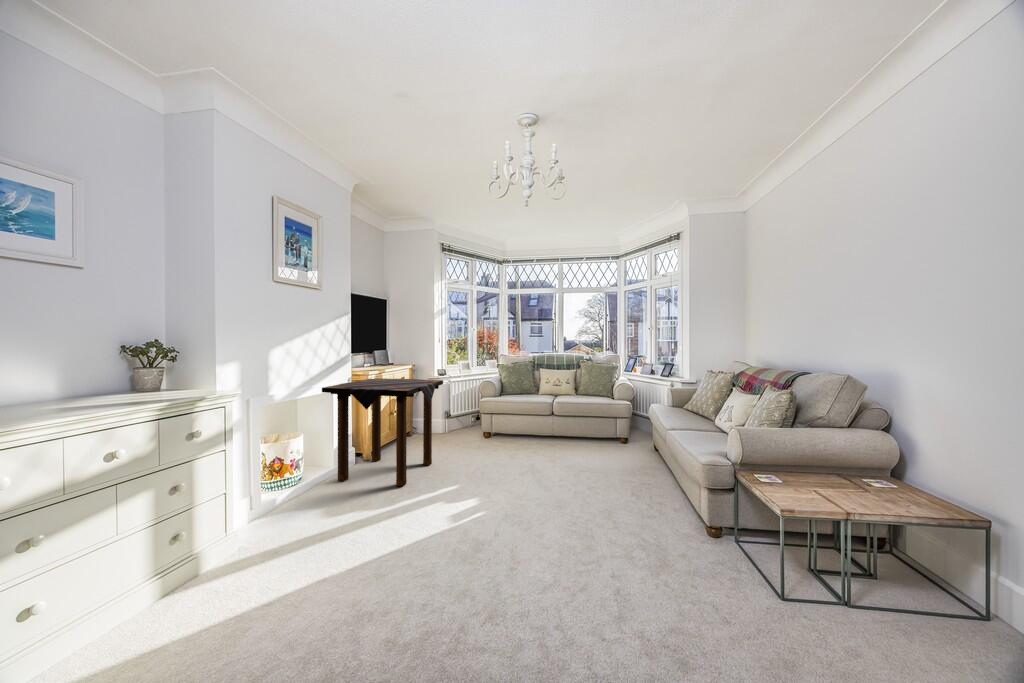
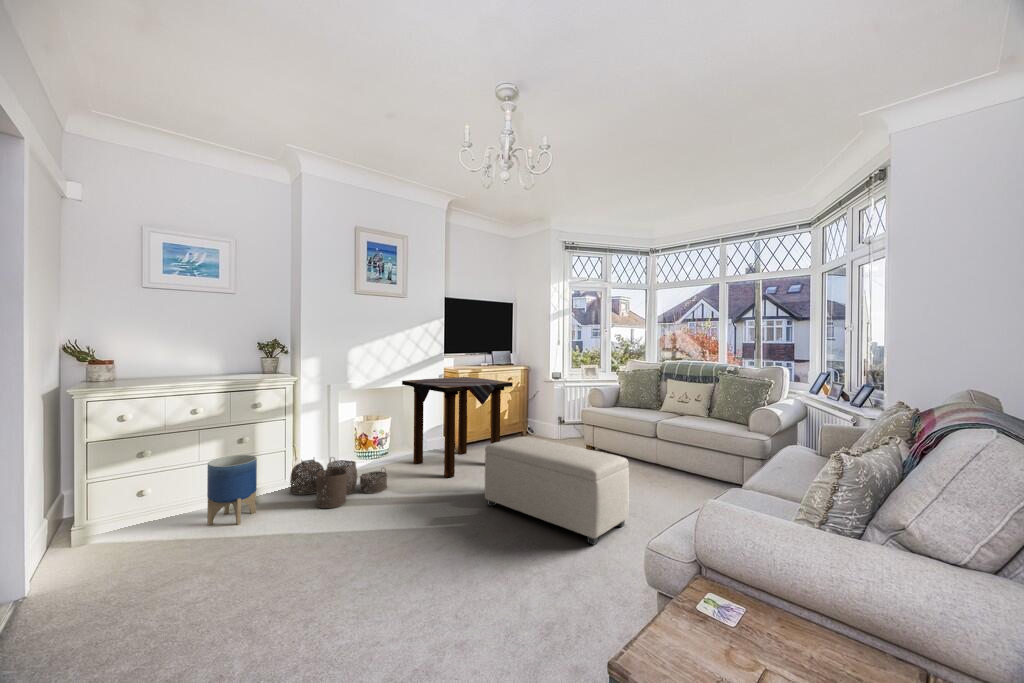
ottoman: none [477,430,605,507] -> present [485,437,629,545]
woven basket: none [215,490,353,558] -> present [290,458,387,508]
planter: none [135,515,219,642] -> present [207,455,257,525]

